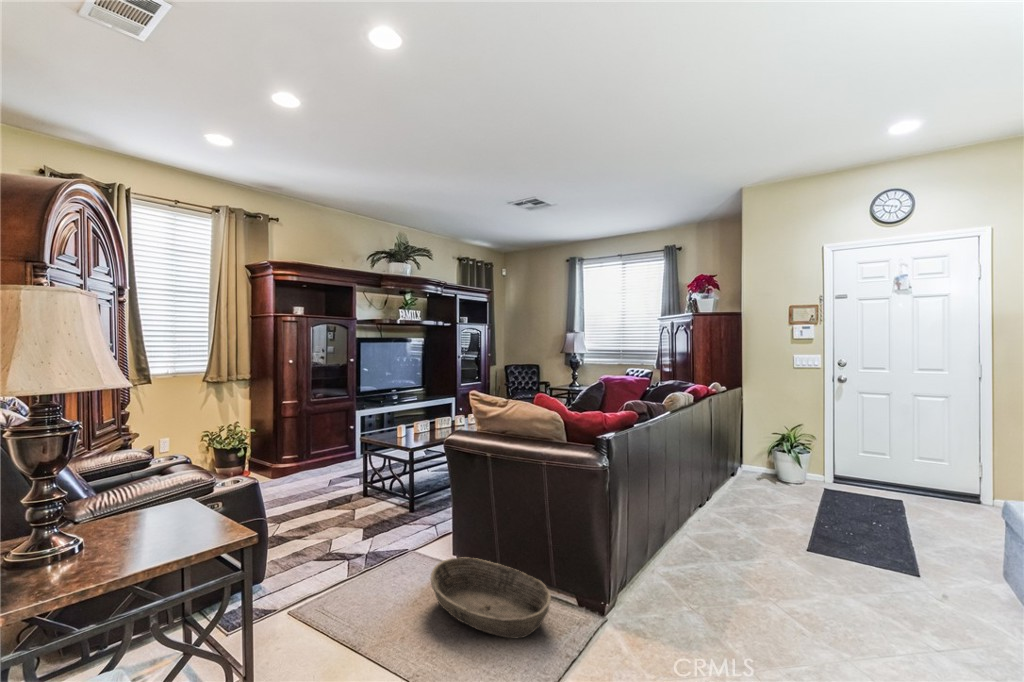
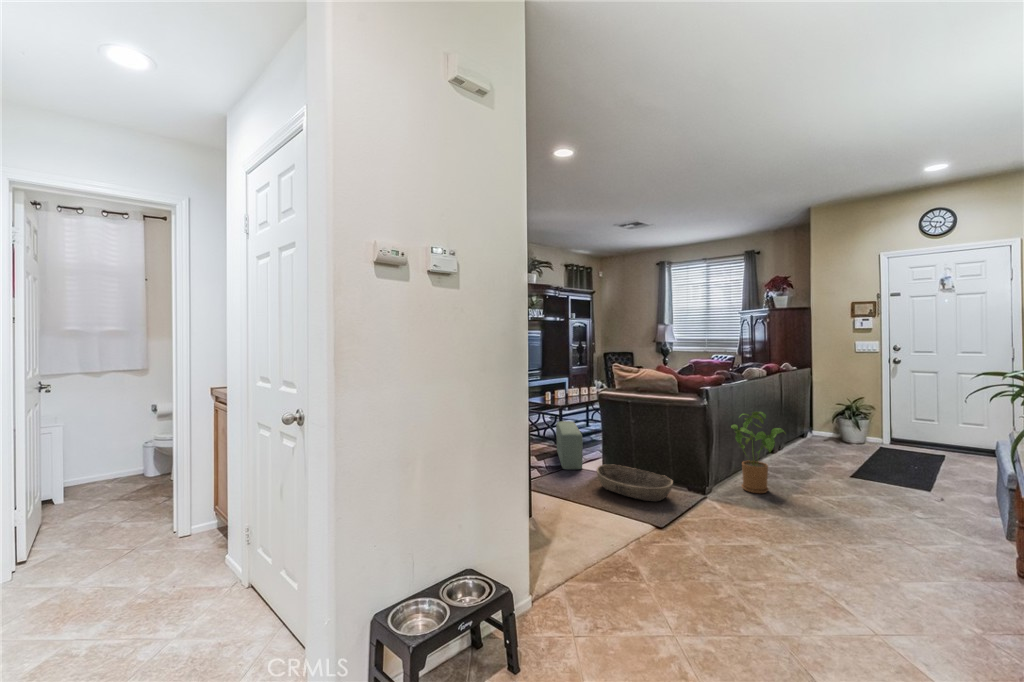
house plant: none [645,466,727,601] -> present [731,412,785,493]
pouf: none [391,473,430,559] -> present [556,421,583,470]

